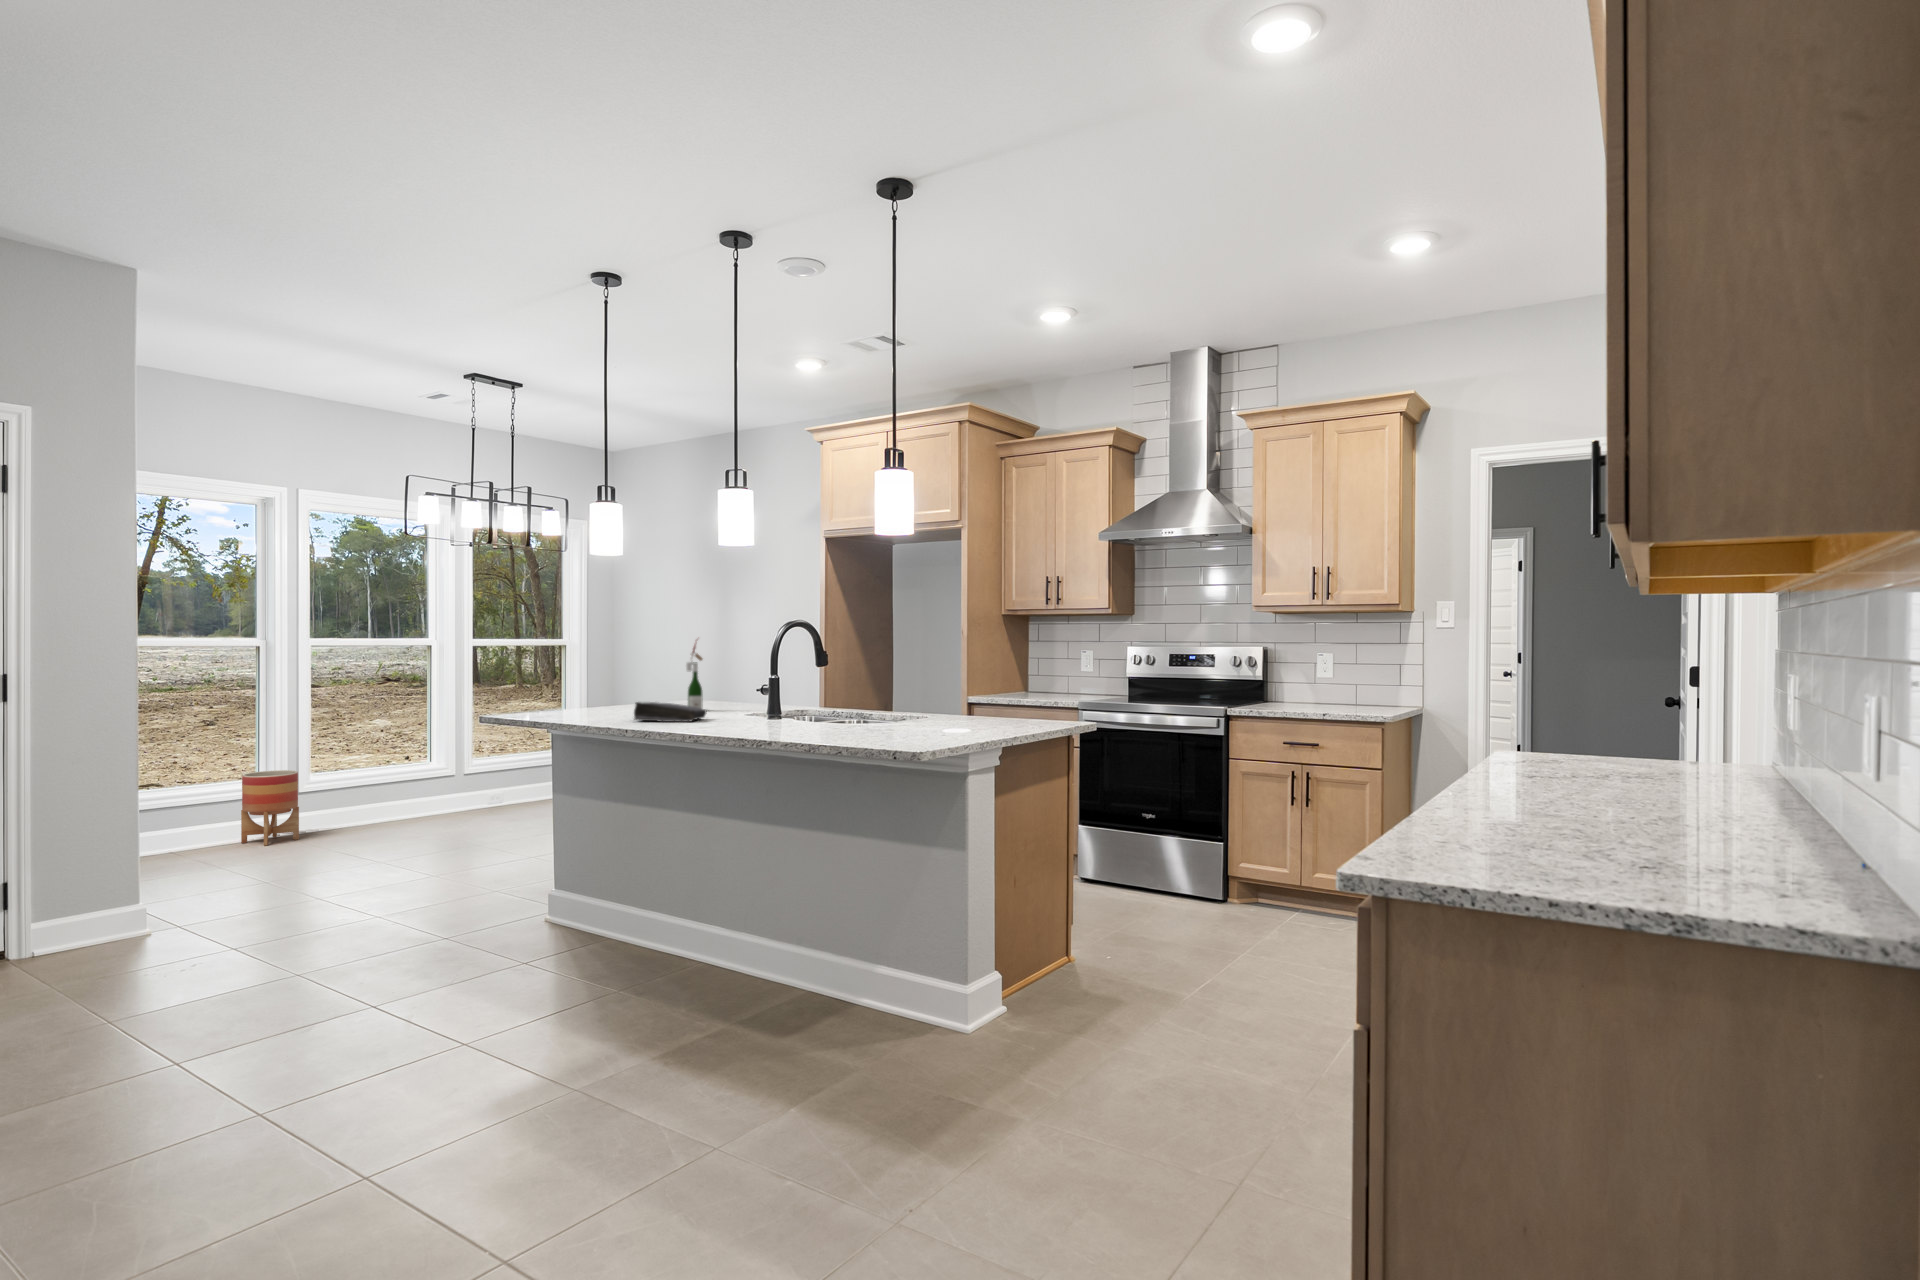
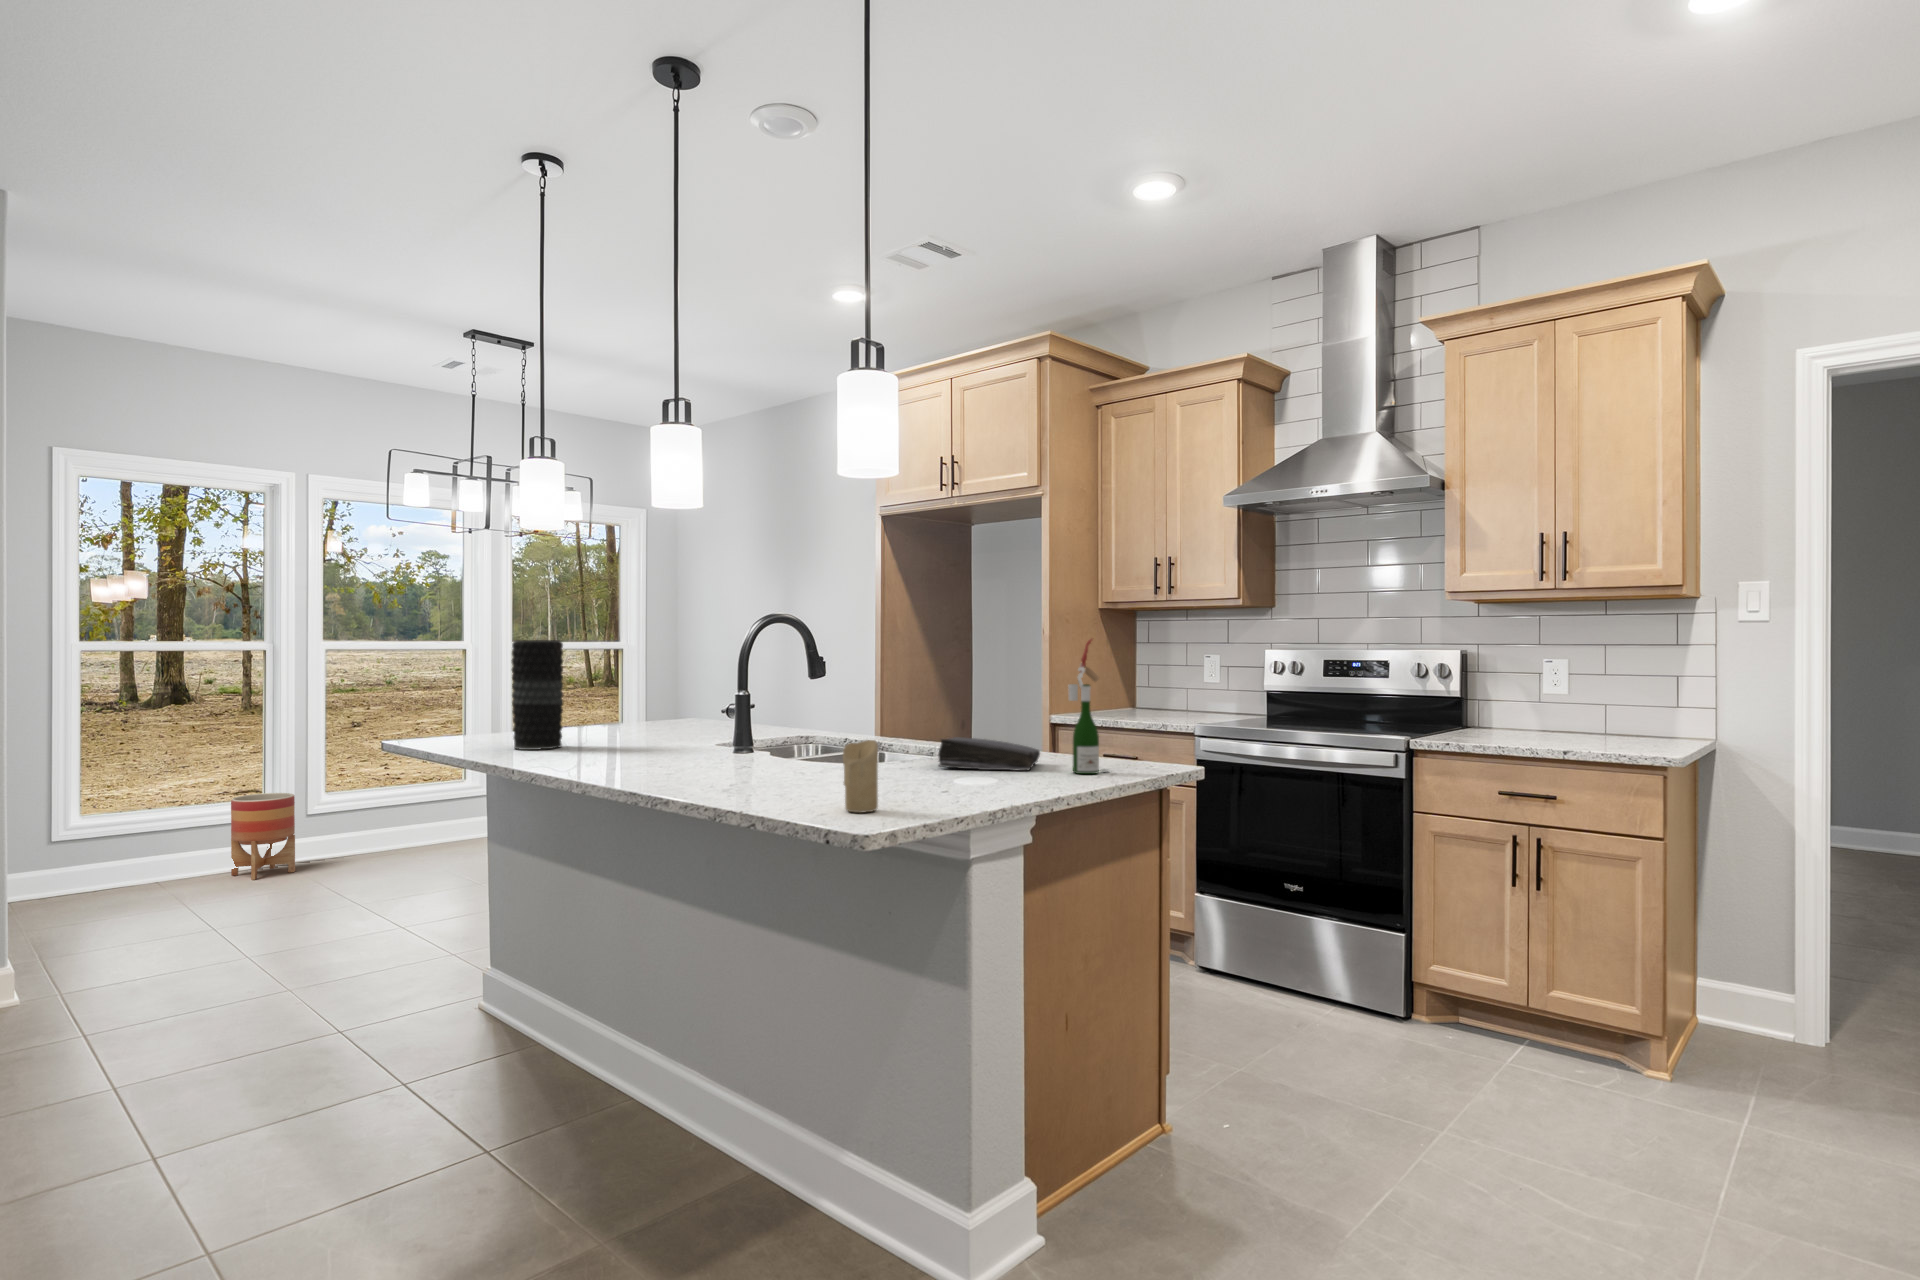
vase: none [593,637,631,718] -> present [512,640,563,750]
wine bottle: present [686,644,702,708] -> present [1068,639,1109,774]
candle: none [894,700,915,743] -> present [843,740,878,813]
book: present [634,702,706,722] -> present [938,737,1040,770]

